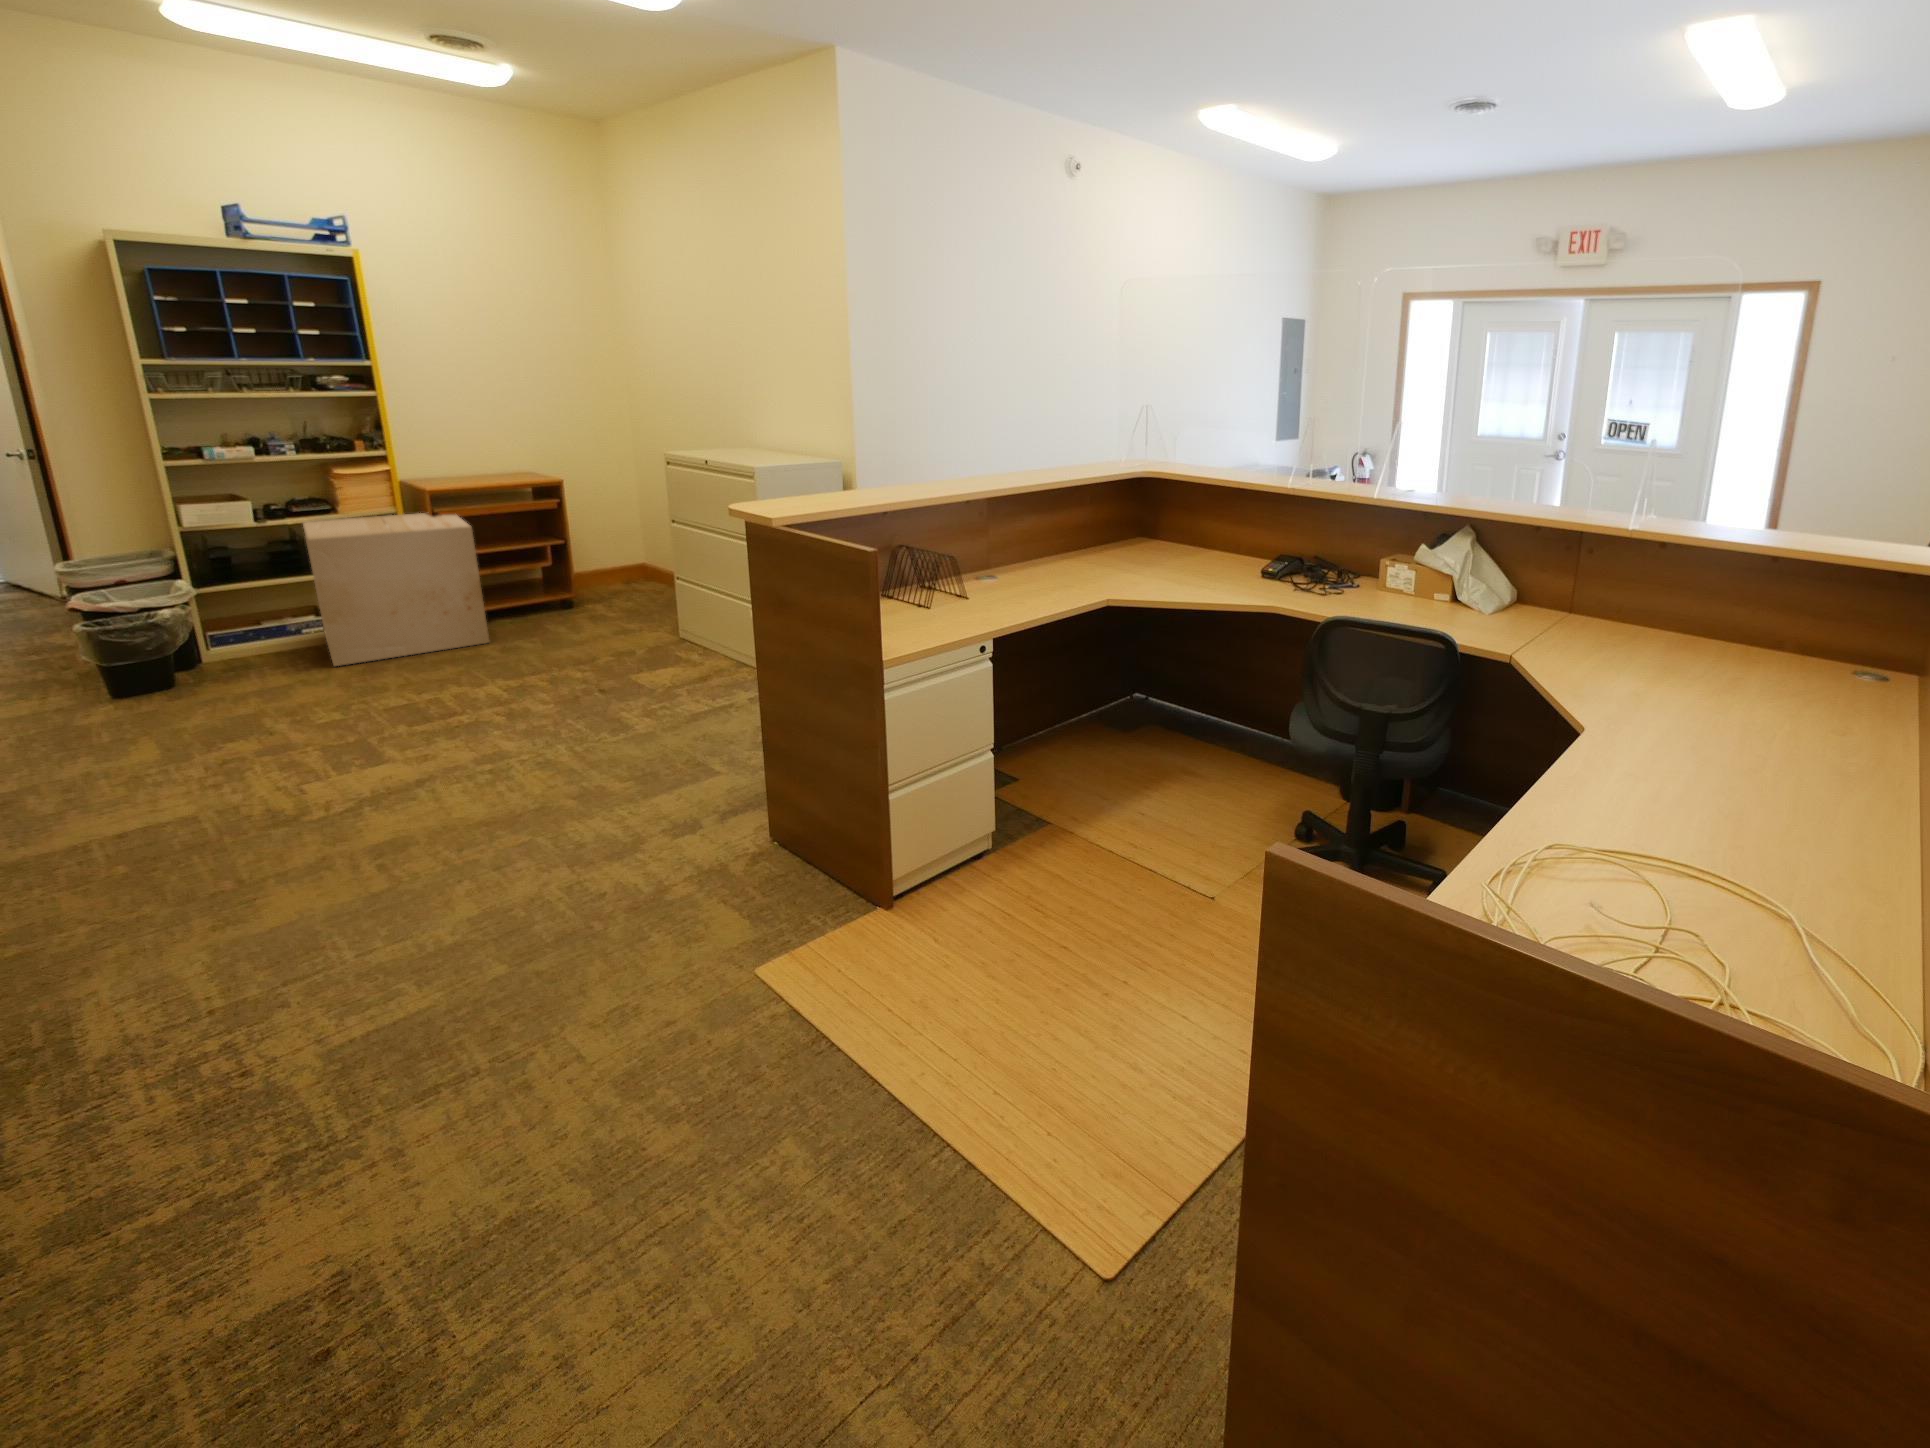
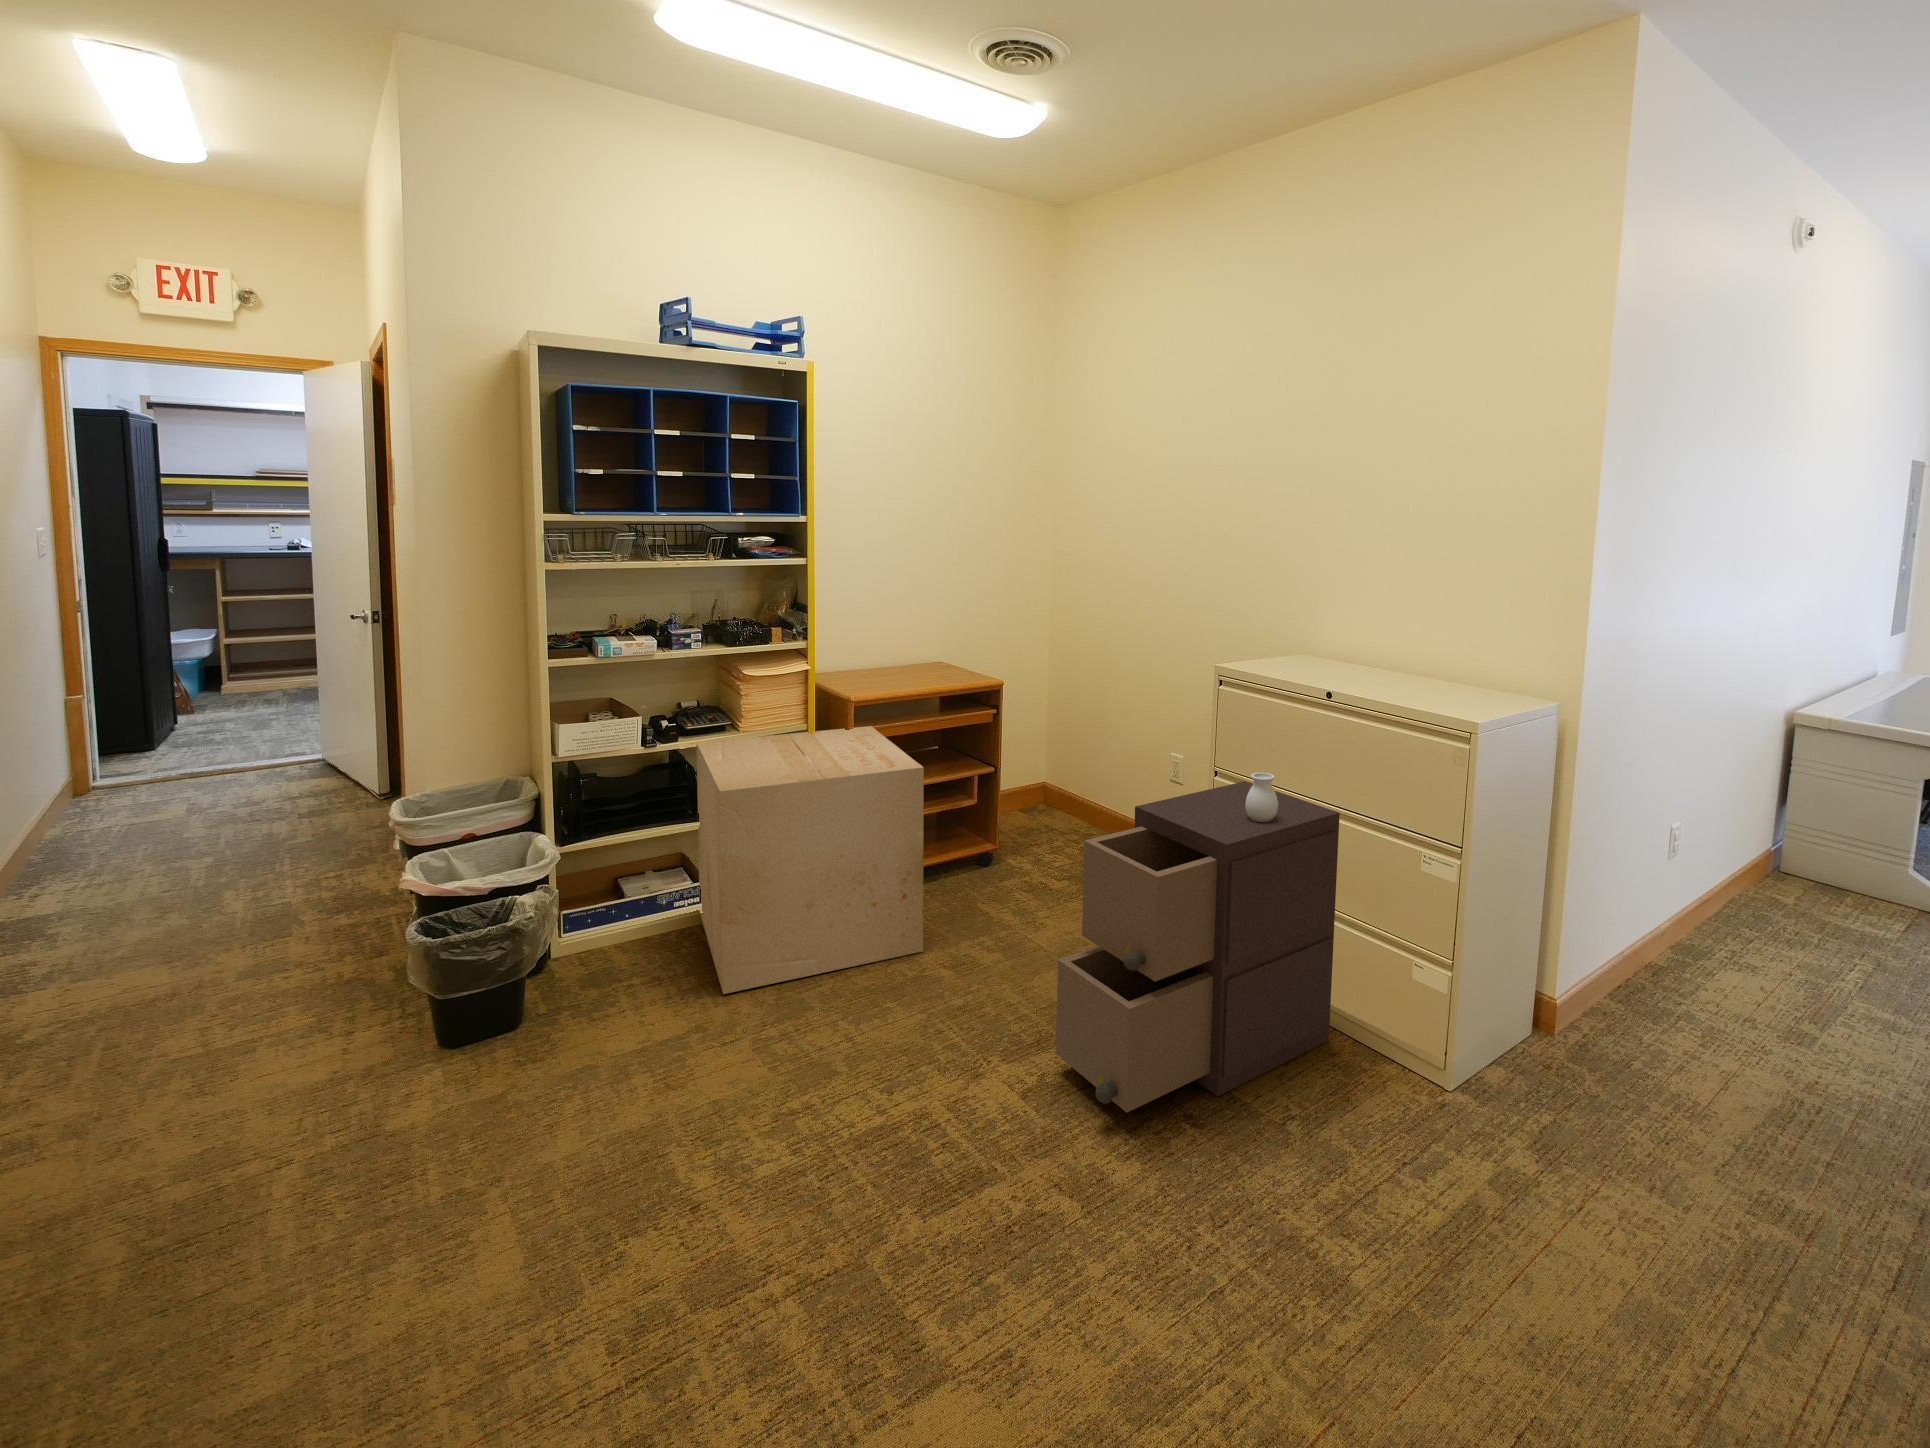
storage cabinet: none [539,510,727,682] -> present [1056,773,1340,1113]

